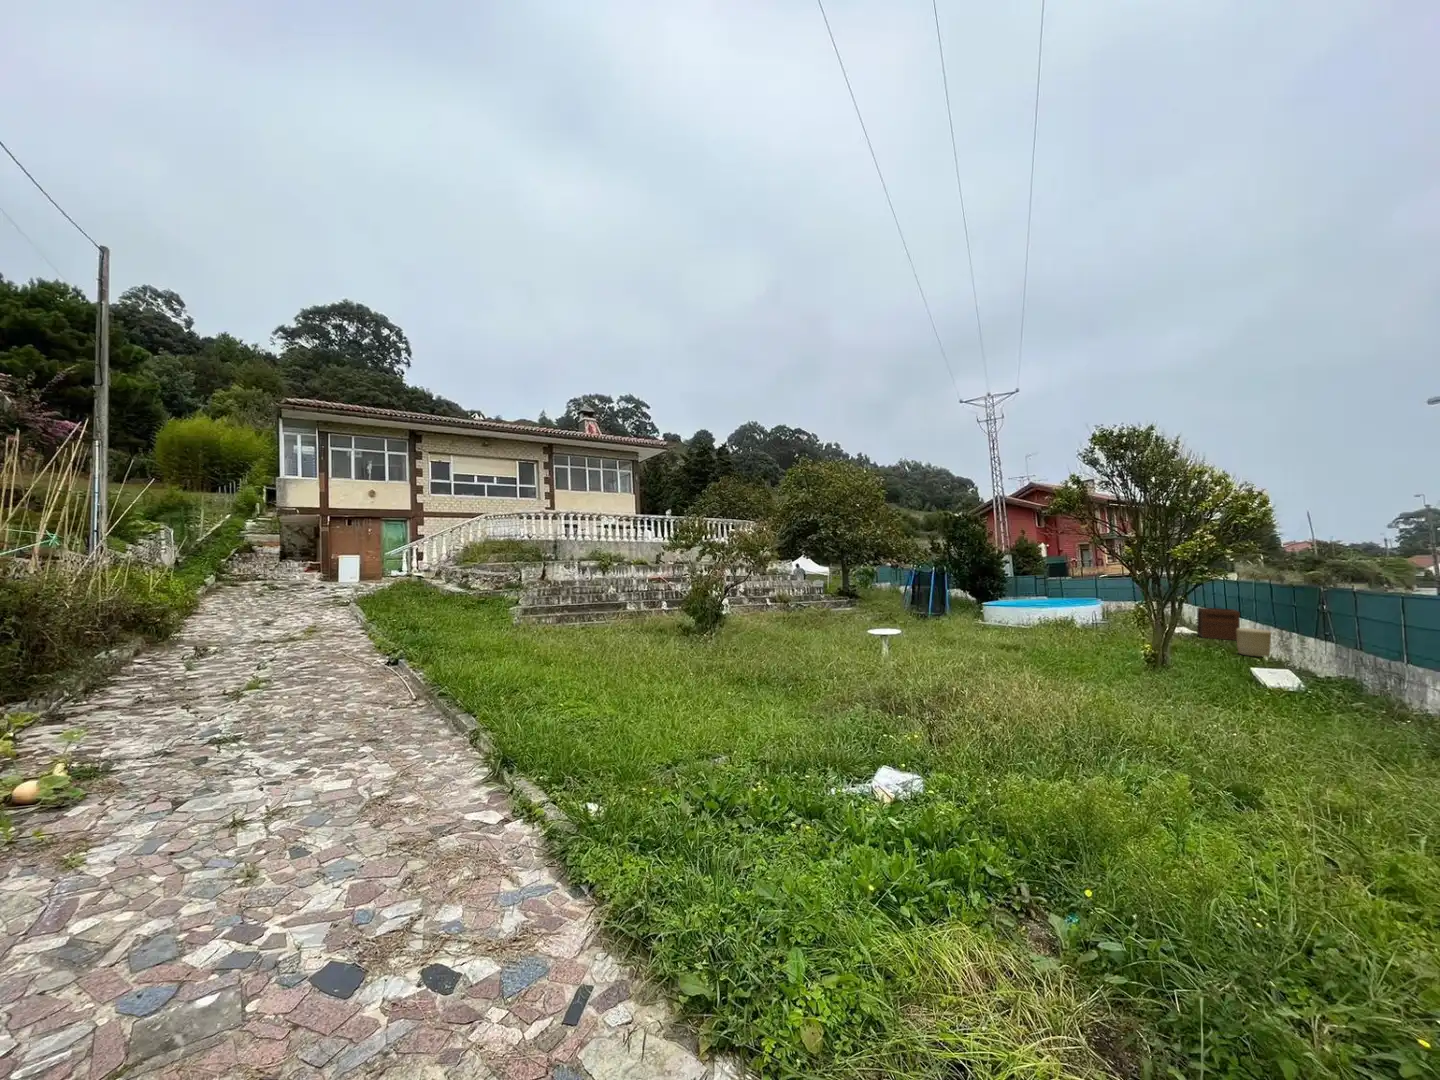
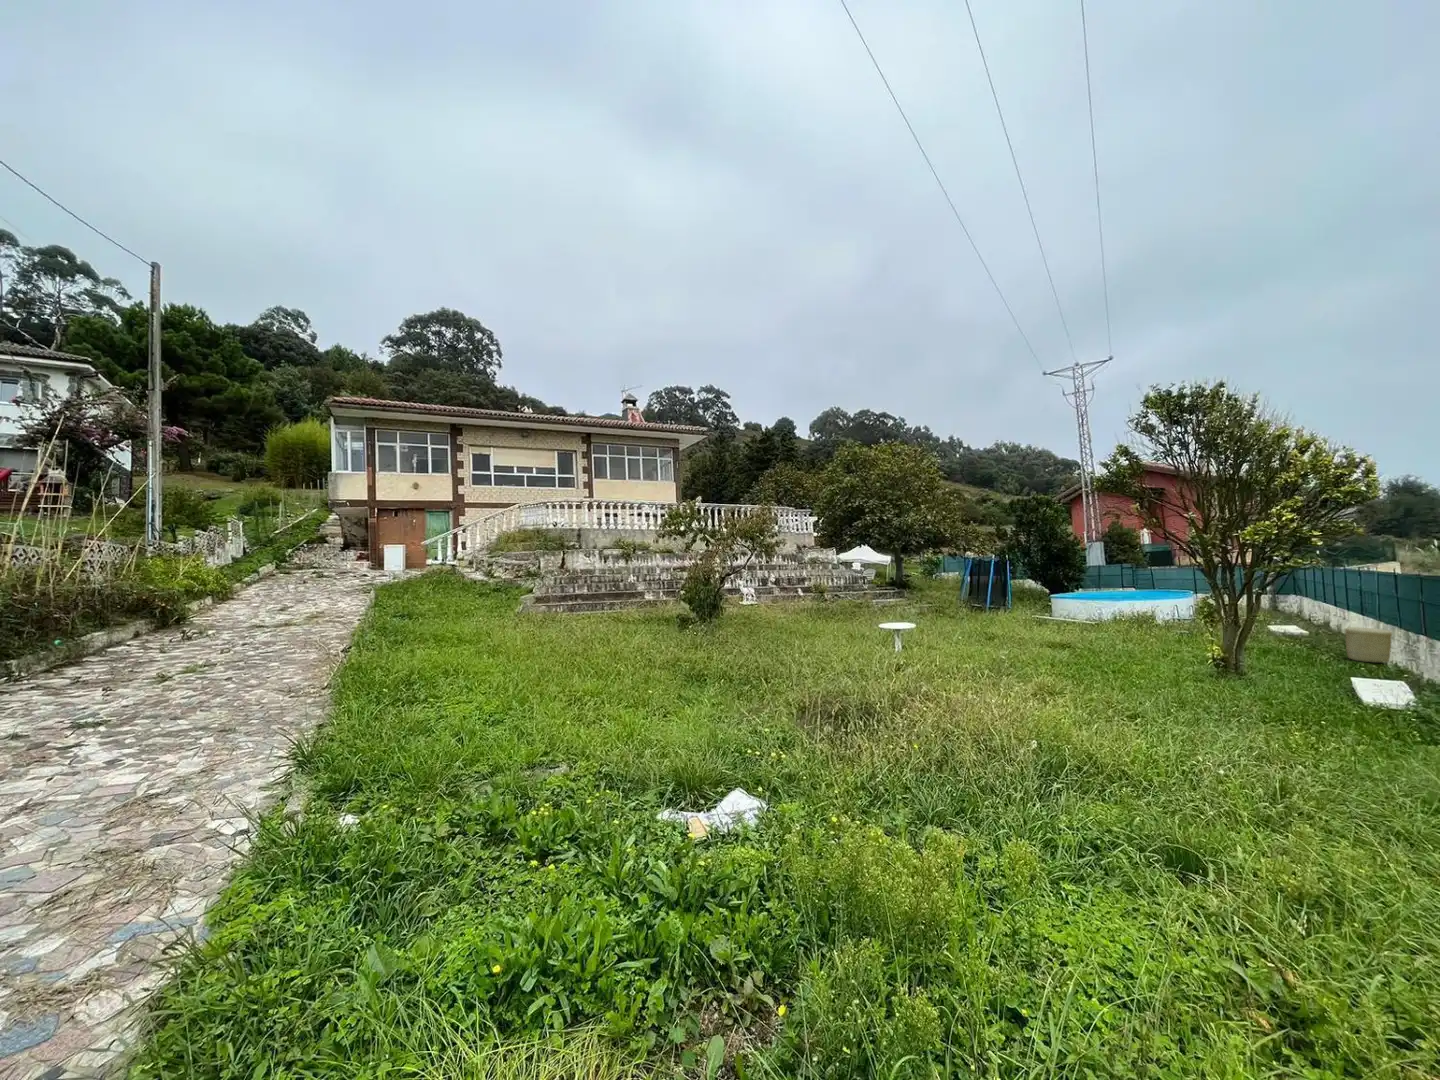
wooden crate: present [1197,608,1240,640] -> none [1306,602,1360,643]

